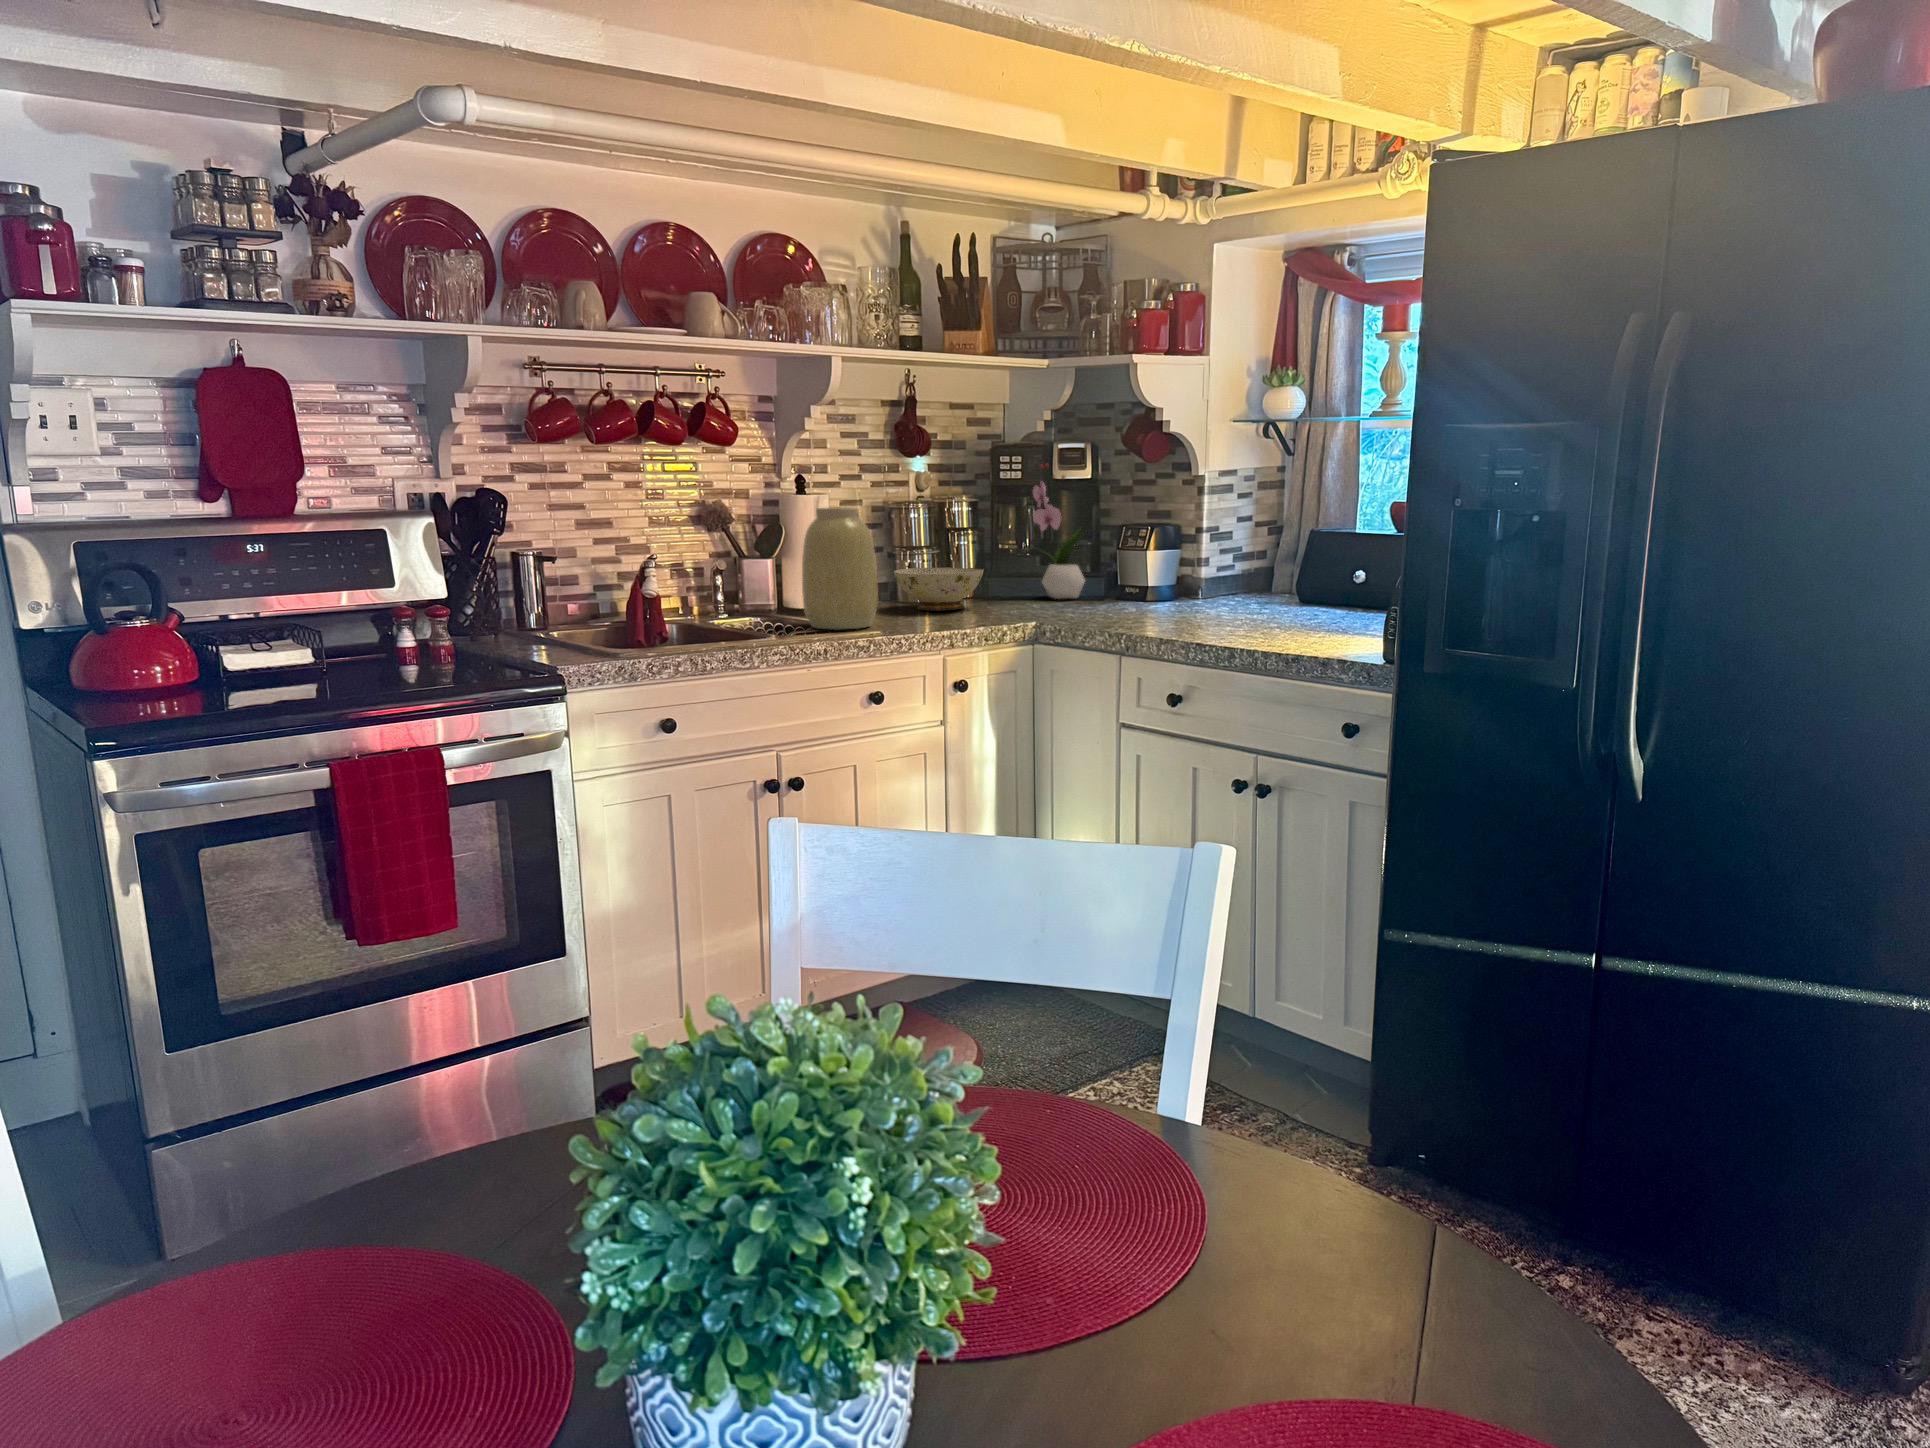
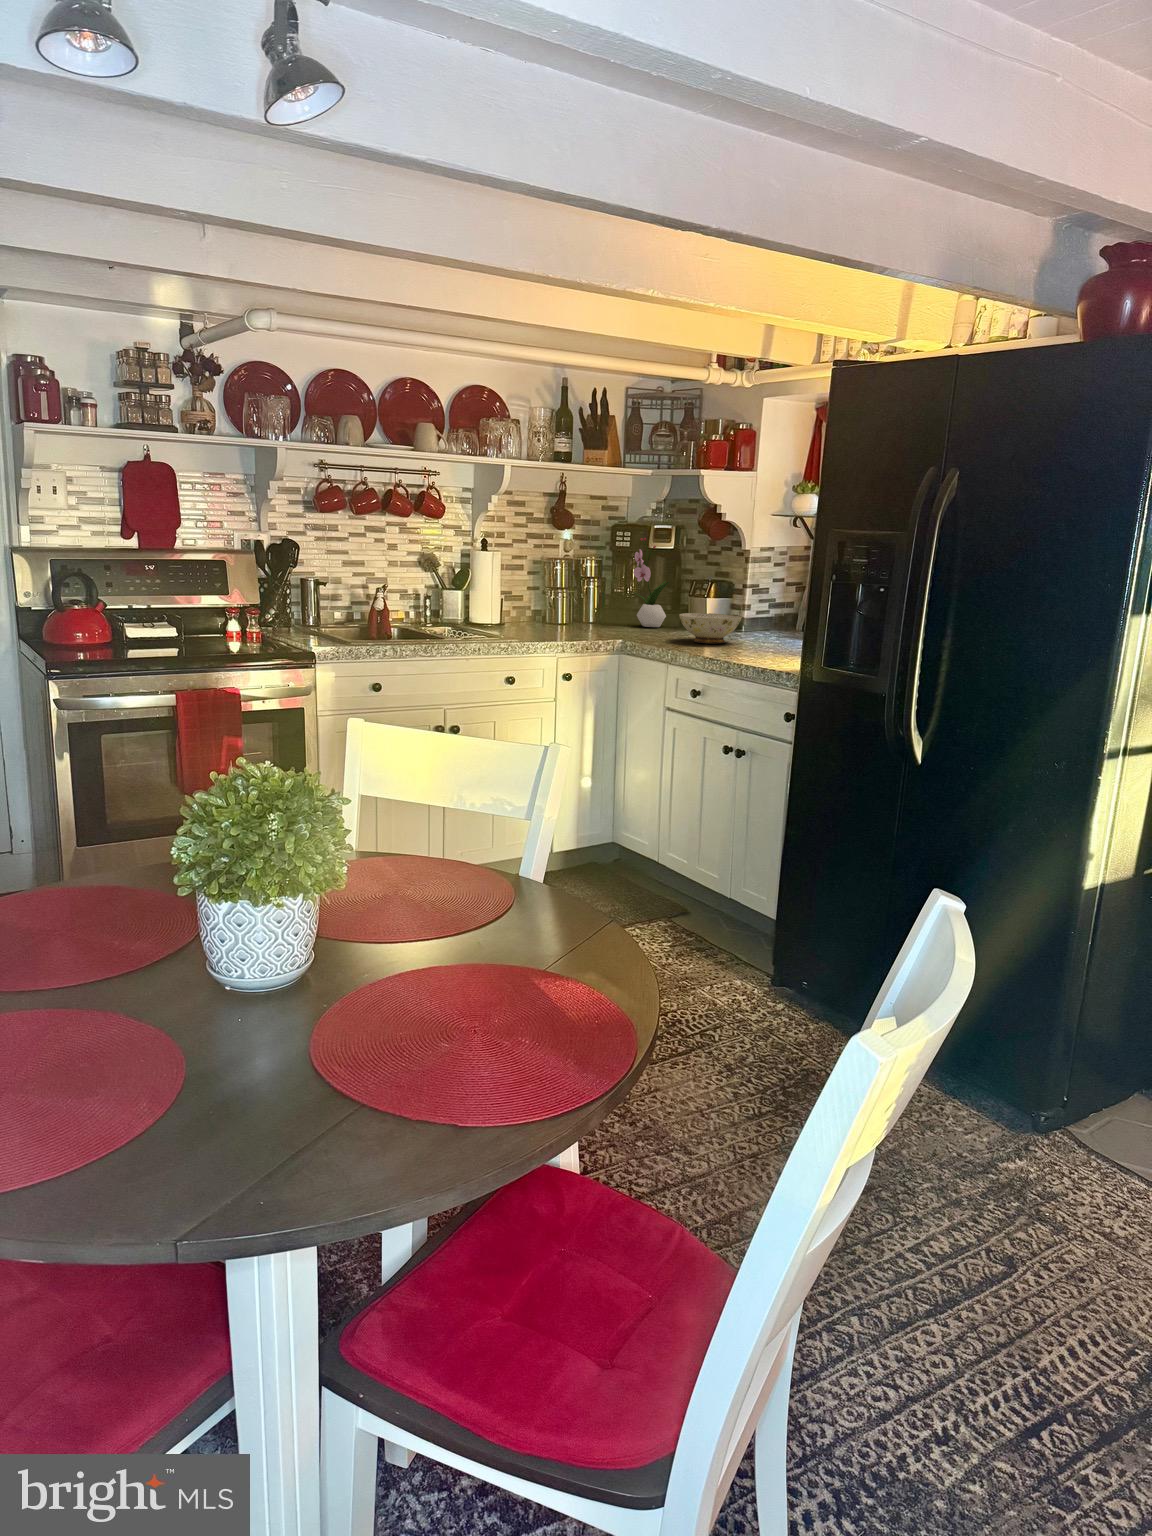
vase: present [802,508,878,630] -> none [471,560,518,637]
ceramic bowl: present [894,567,984,610] -> present [679,613,742,643]

